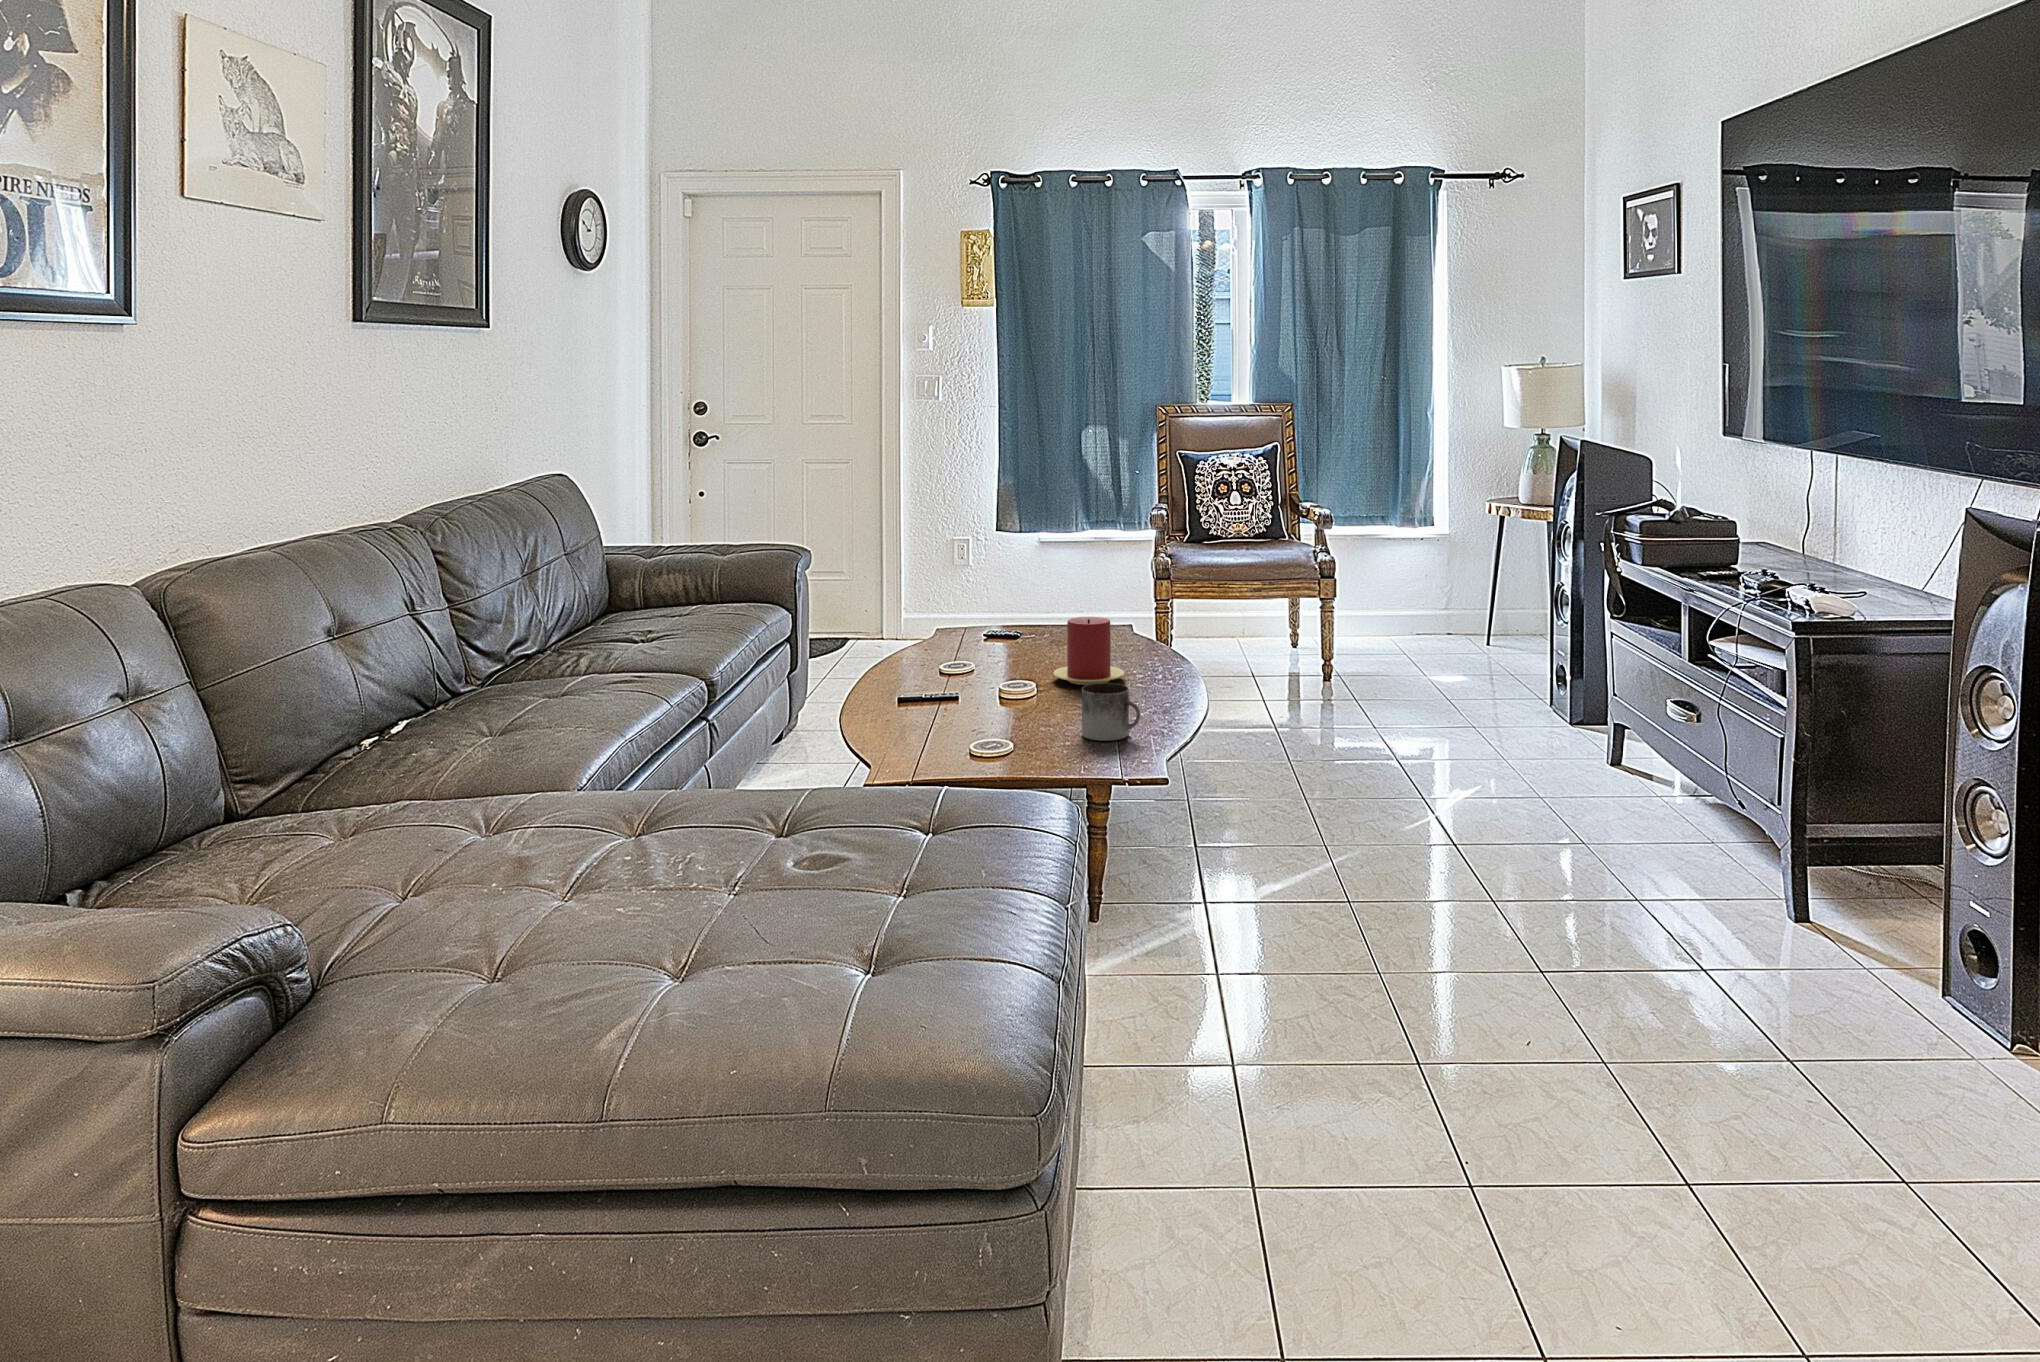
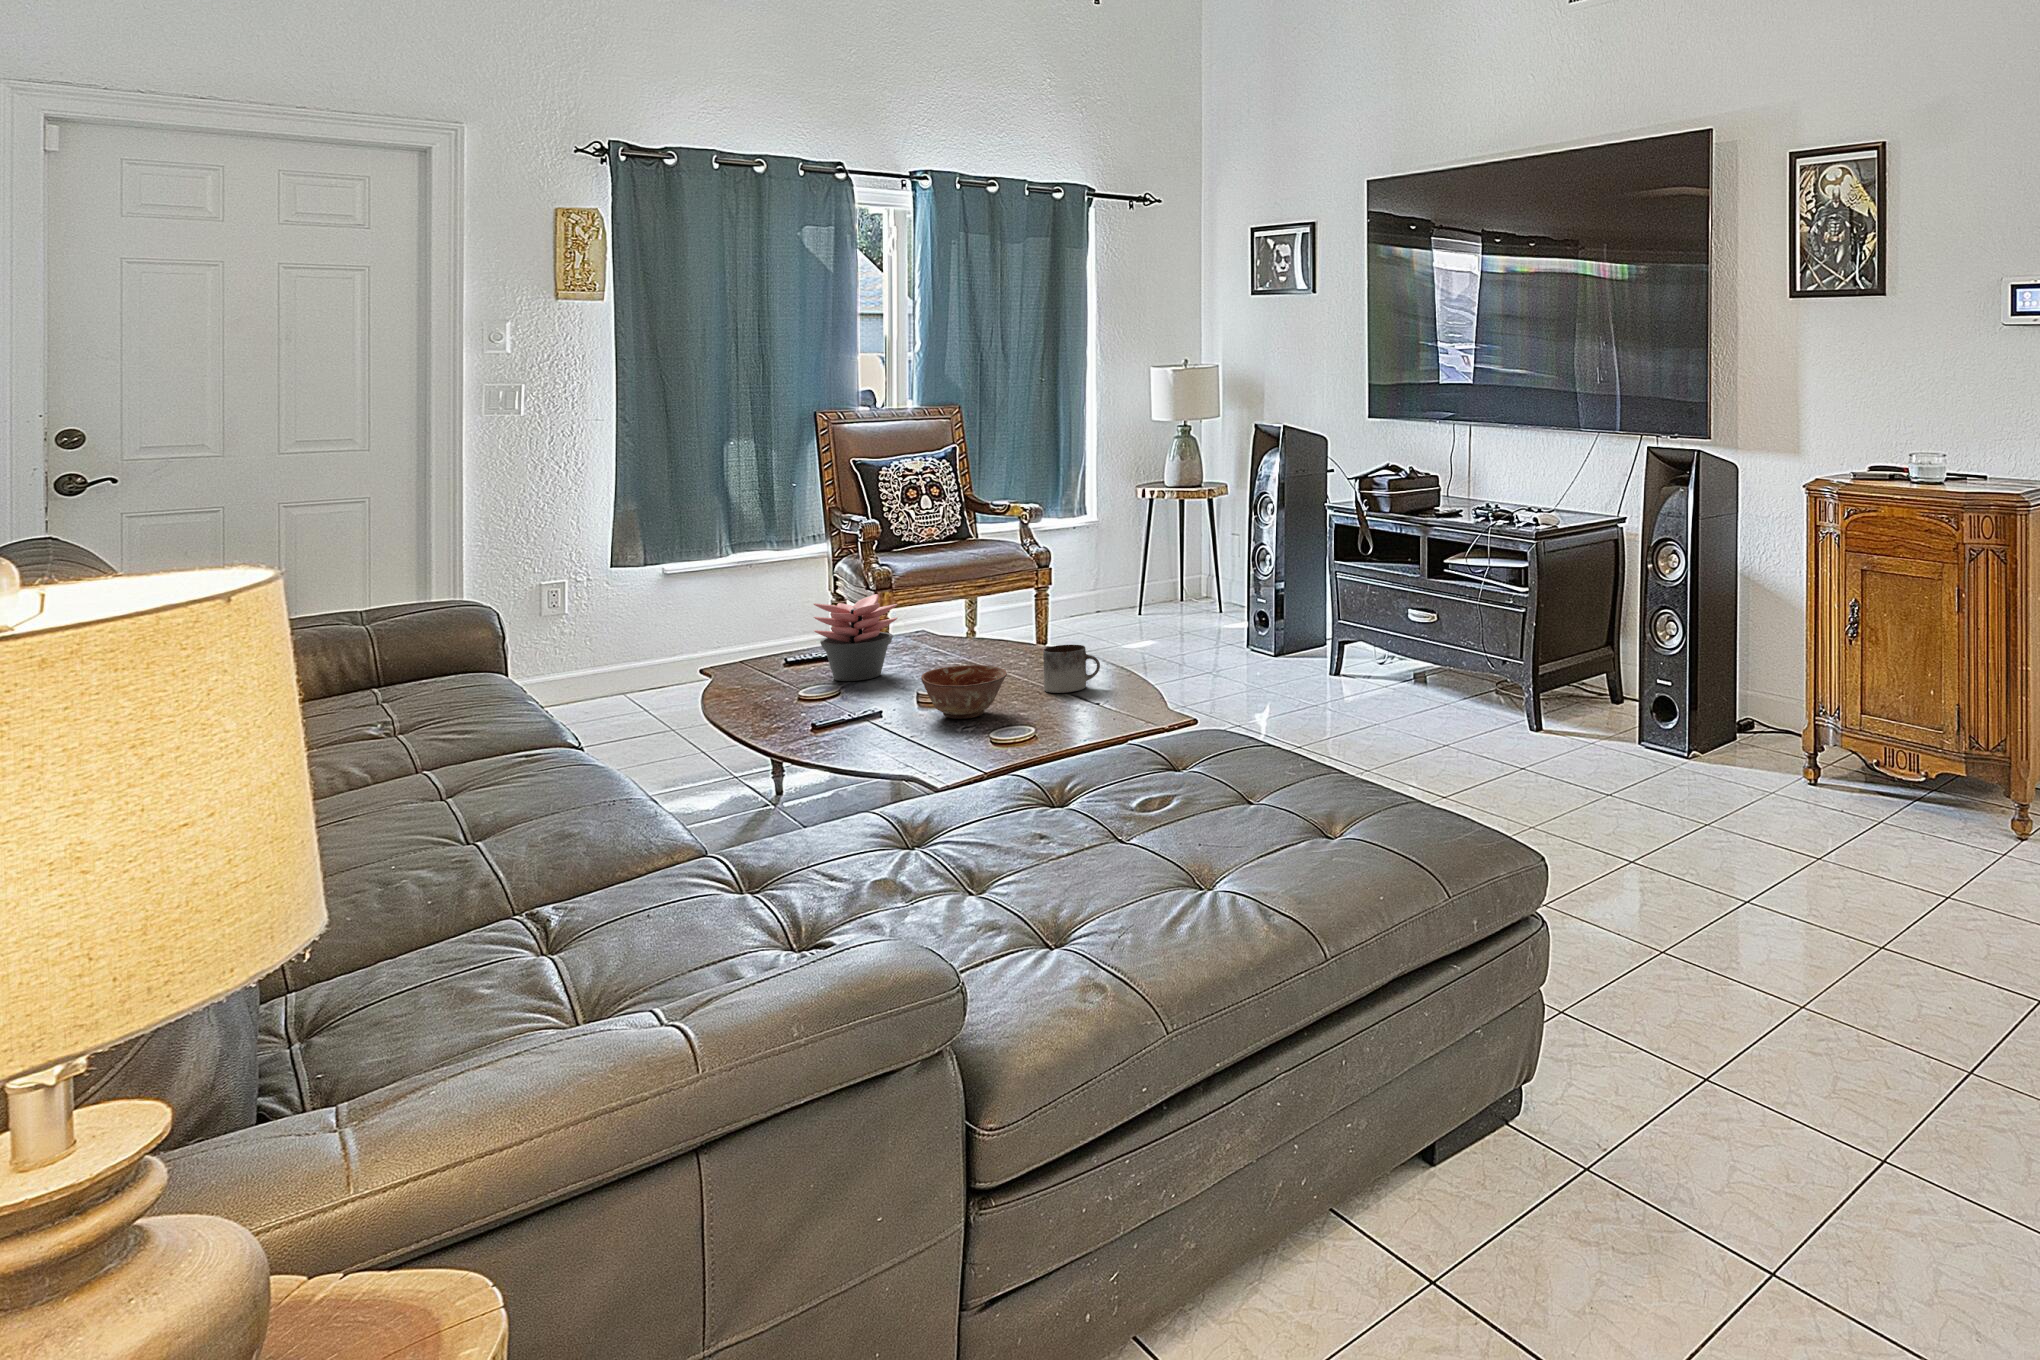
succulent plant: none [935,596,1008,684] -> present [814,594,898,681]
candle: present [1053,617,1125,685] -> none [936,602,1006,664]
ceramic bowl: none [920,690,1011,752] -> present [921,665,1007,719]

